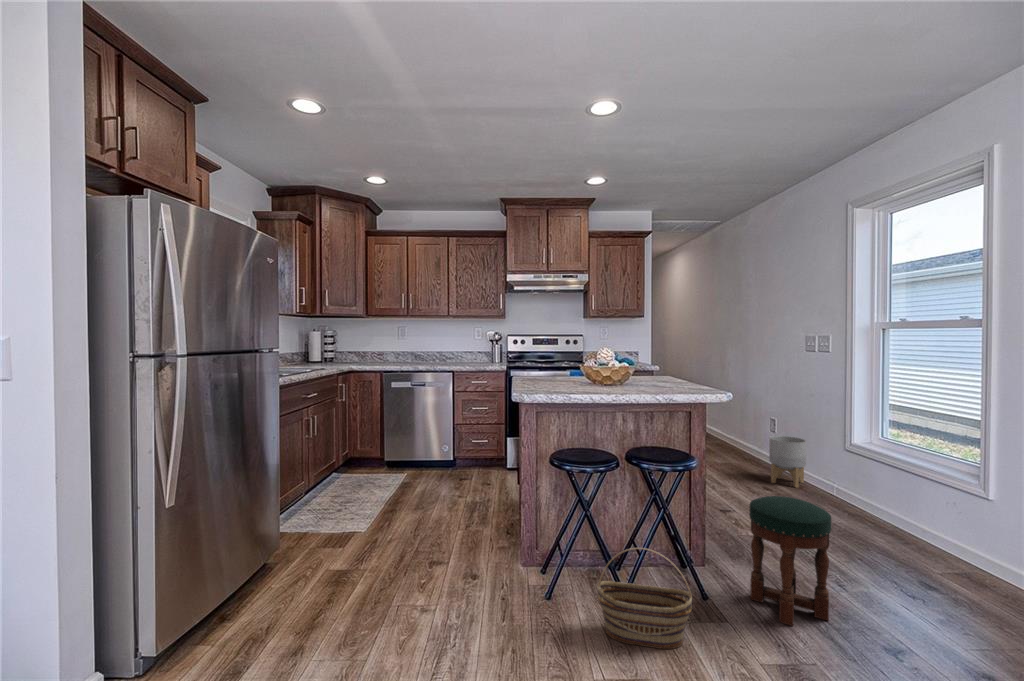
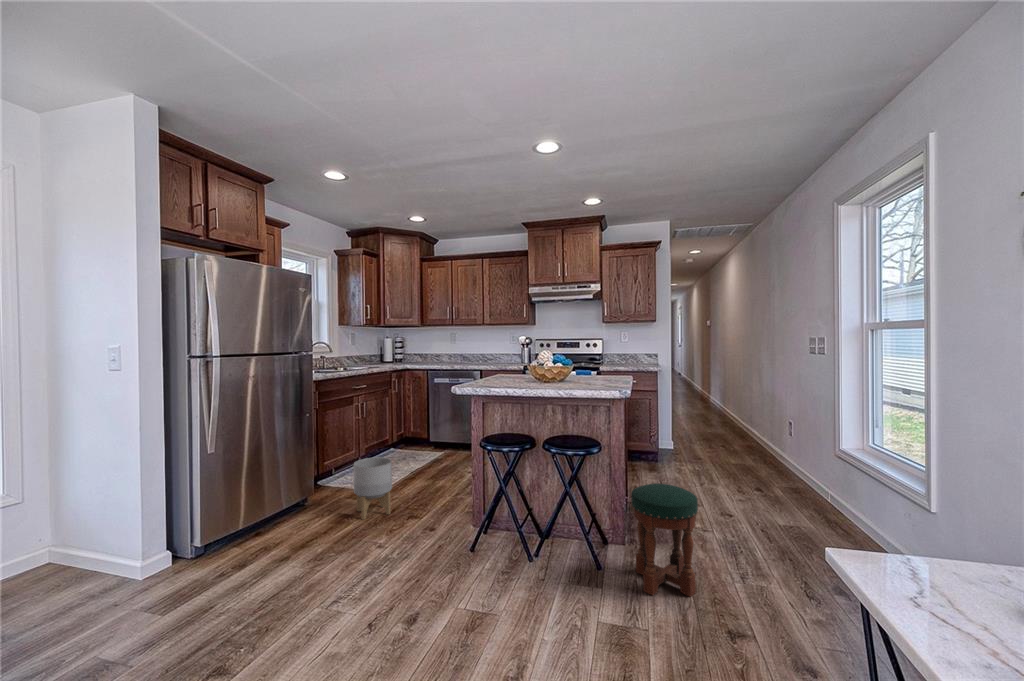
planter: present [769,436,806,488] -> present [354,457,392,519]
basket: present [597,548,692,649] -> none [486,512,553,595]

